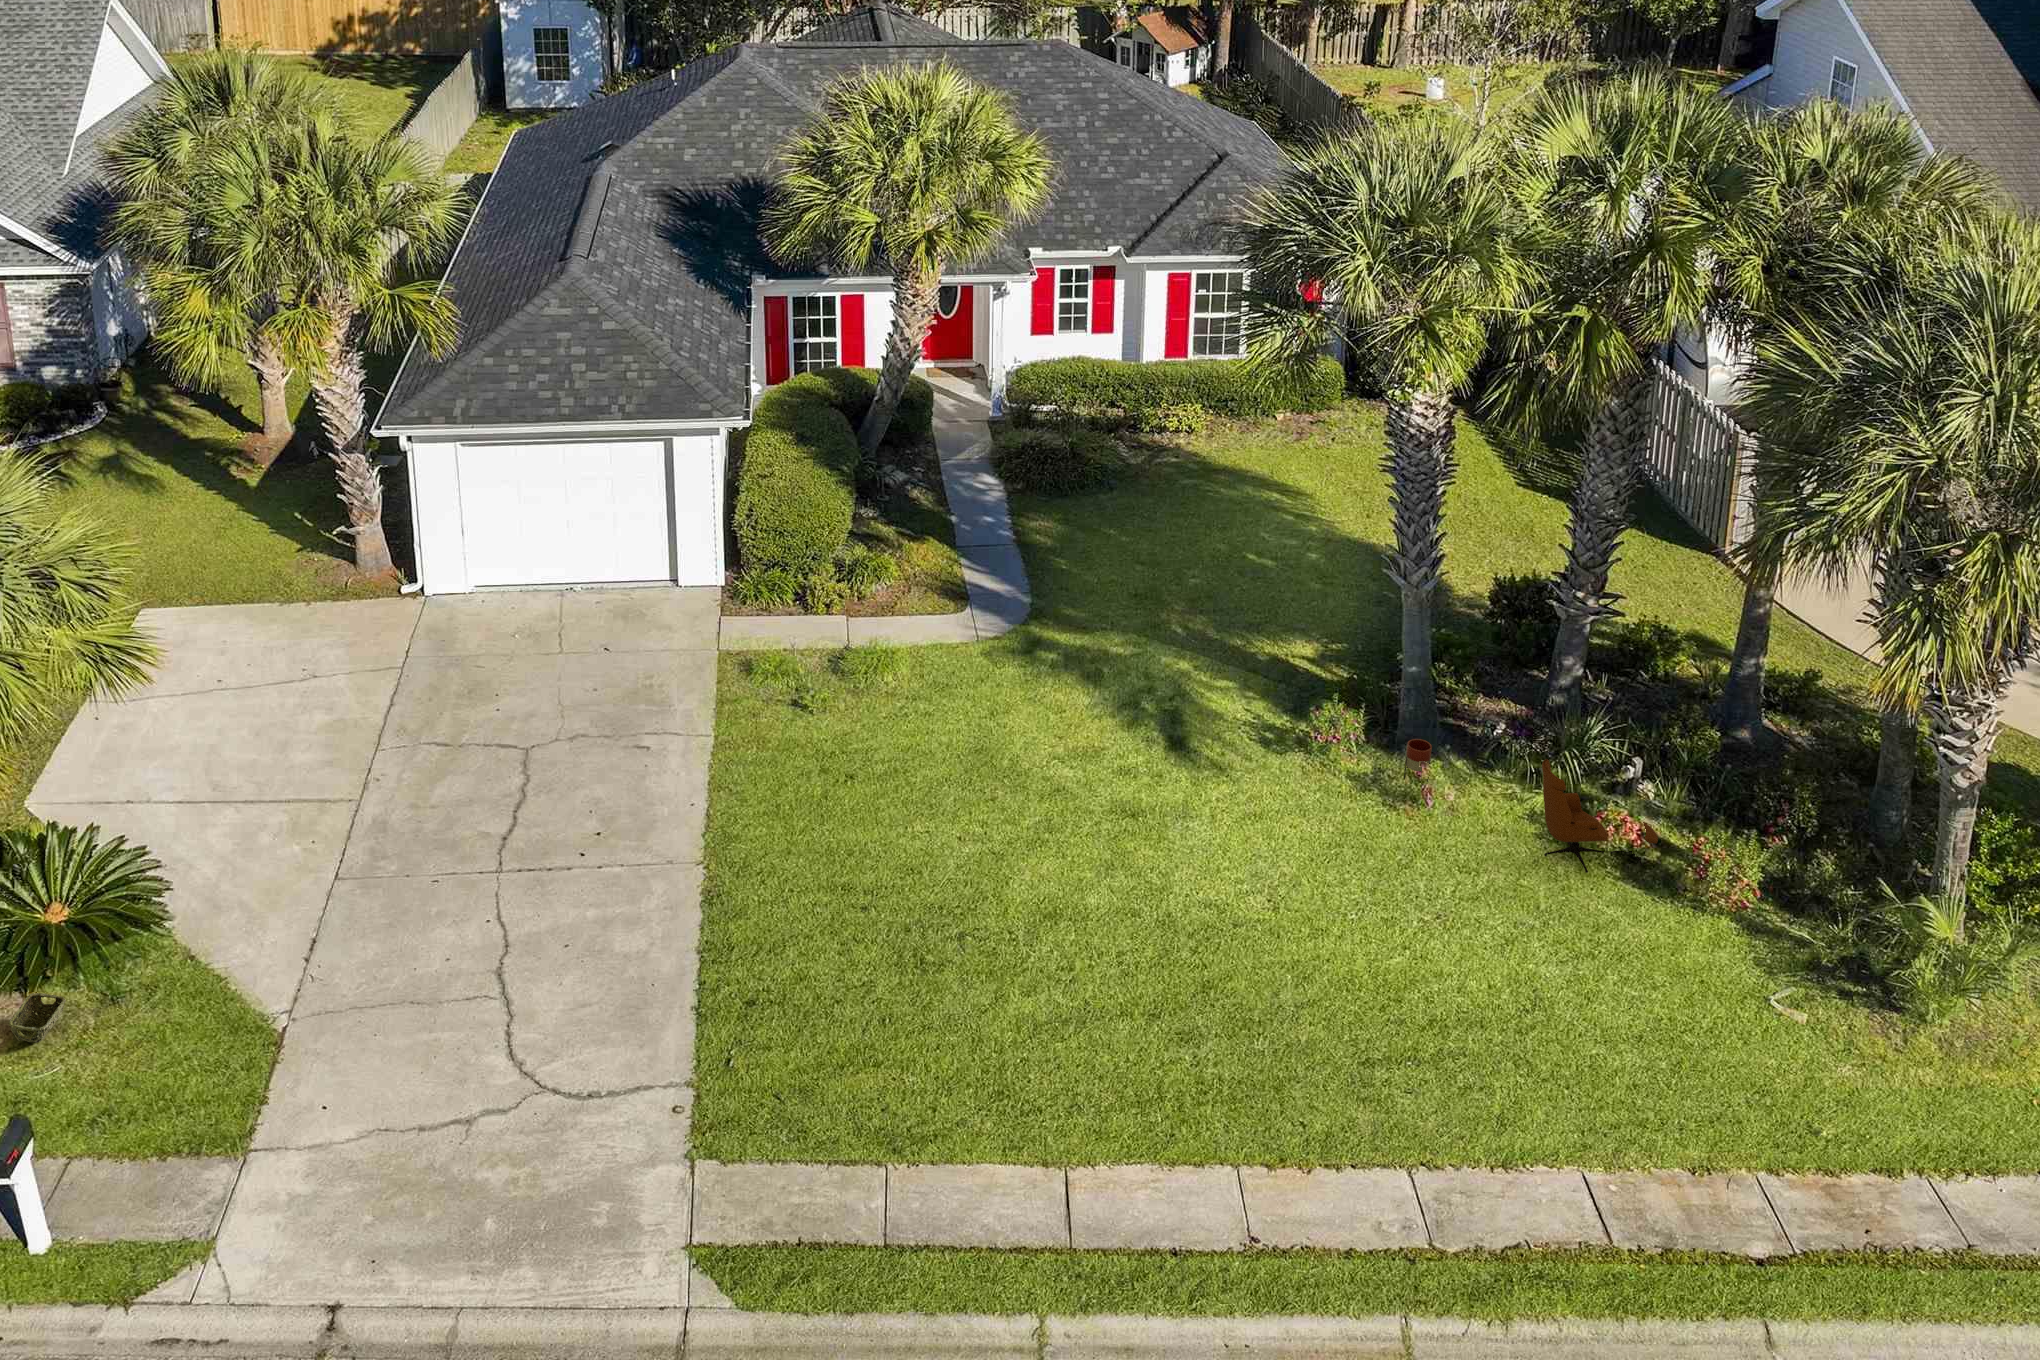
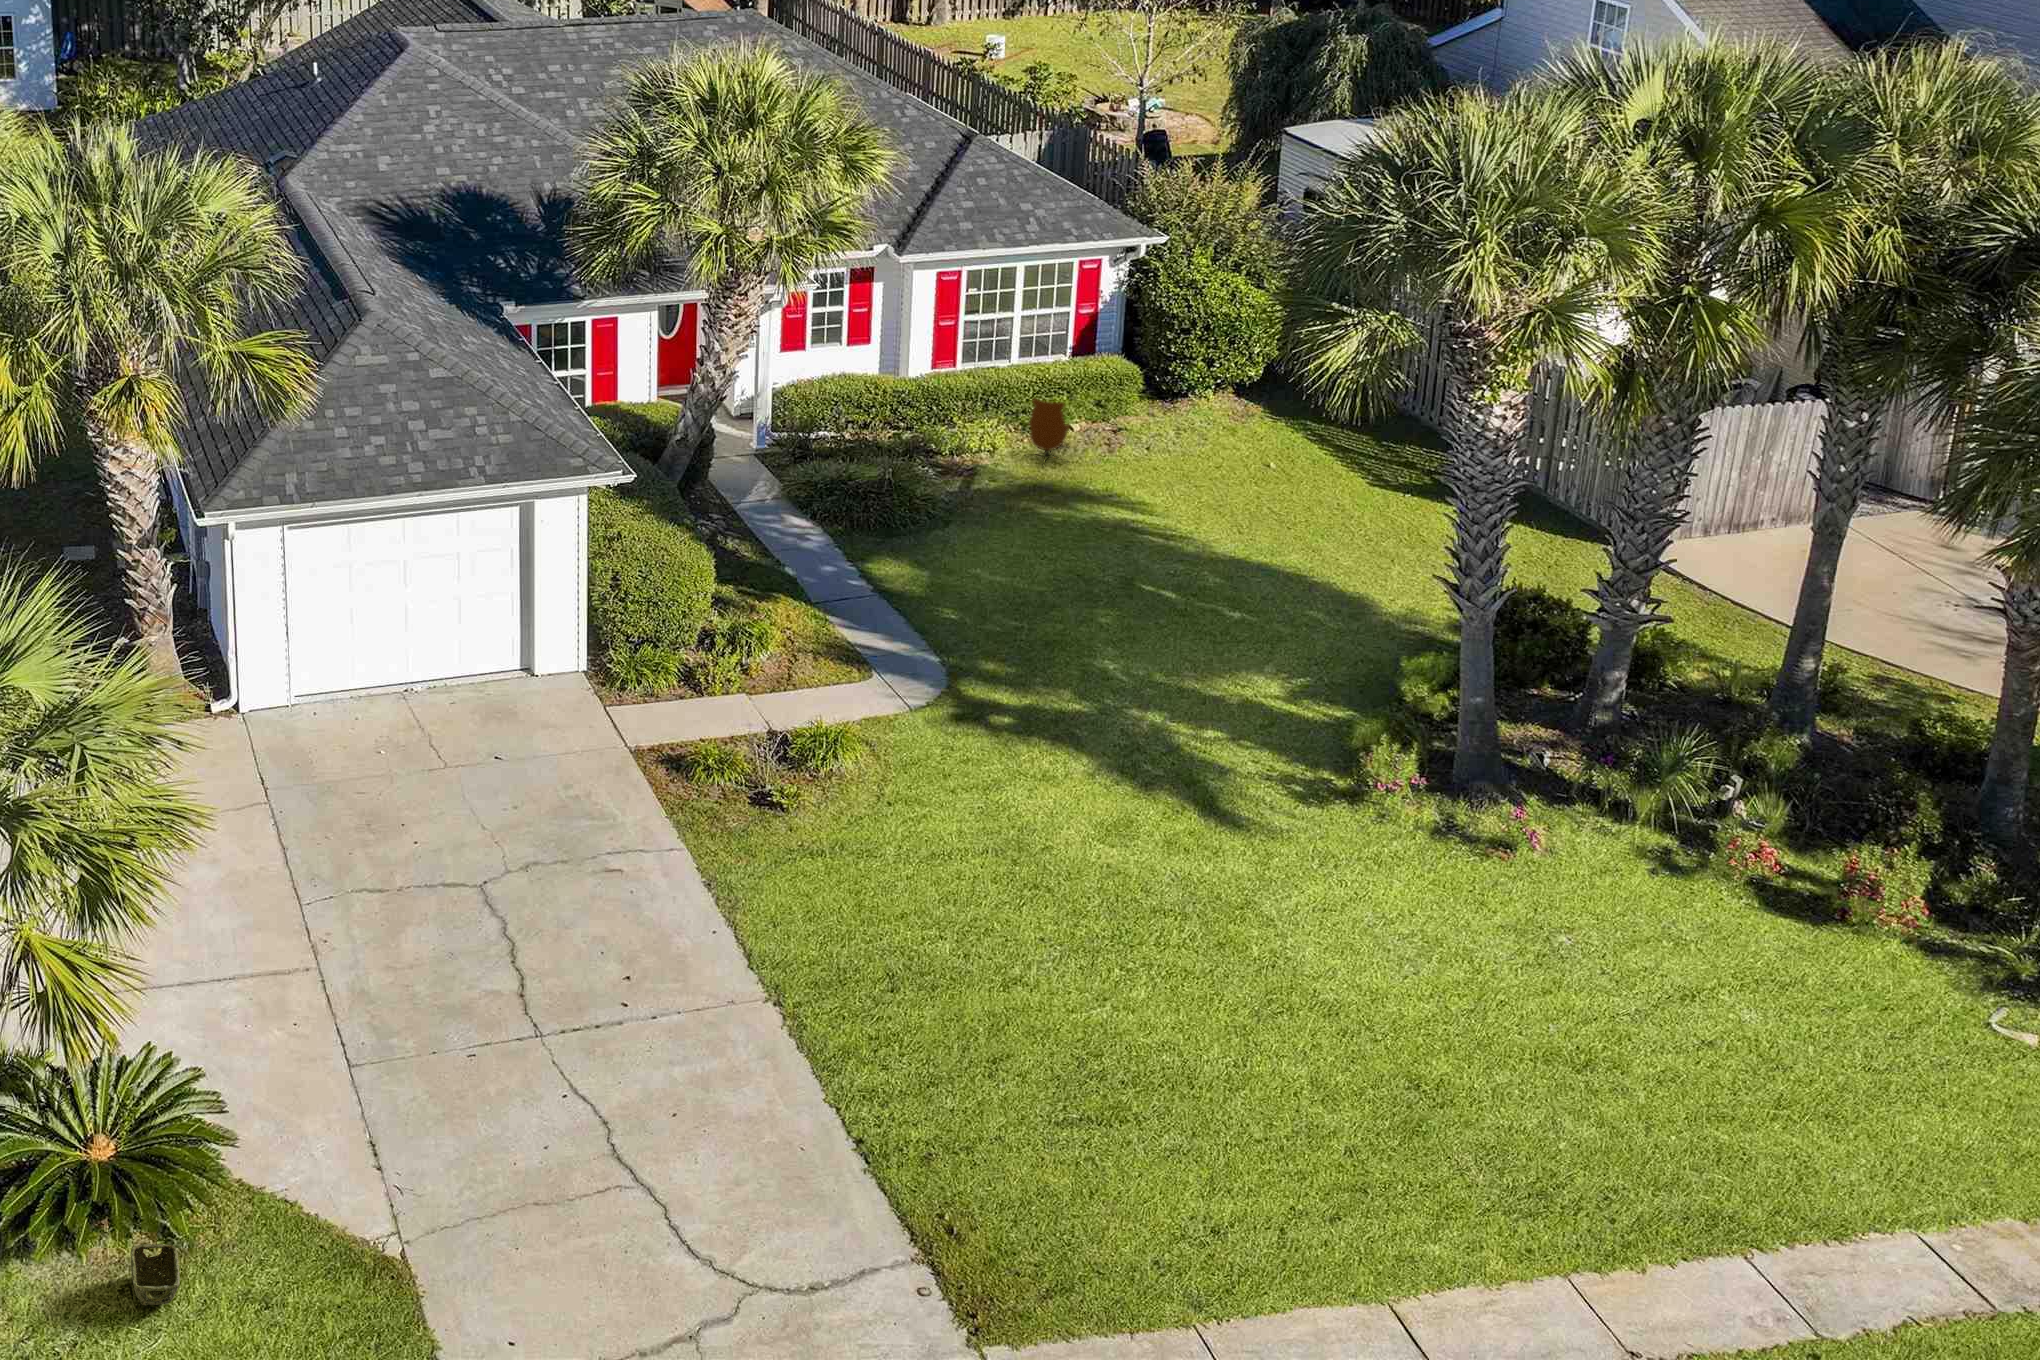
planter: present [1404,739,1432,782] -> none [1439,757,1470,802]
lounge chair: present [1542,759,1658,873] -> present [1028,399,1070,462]

